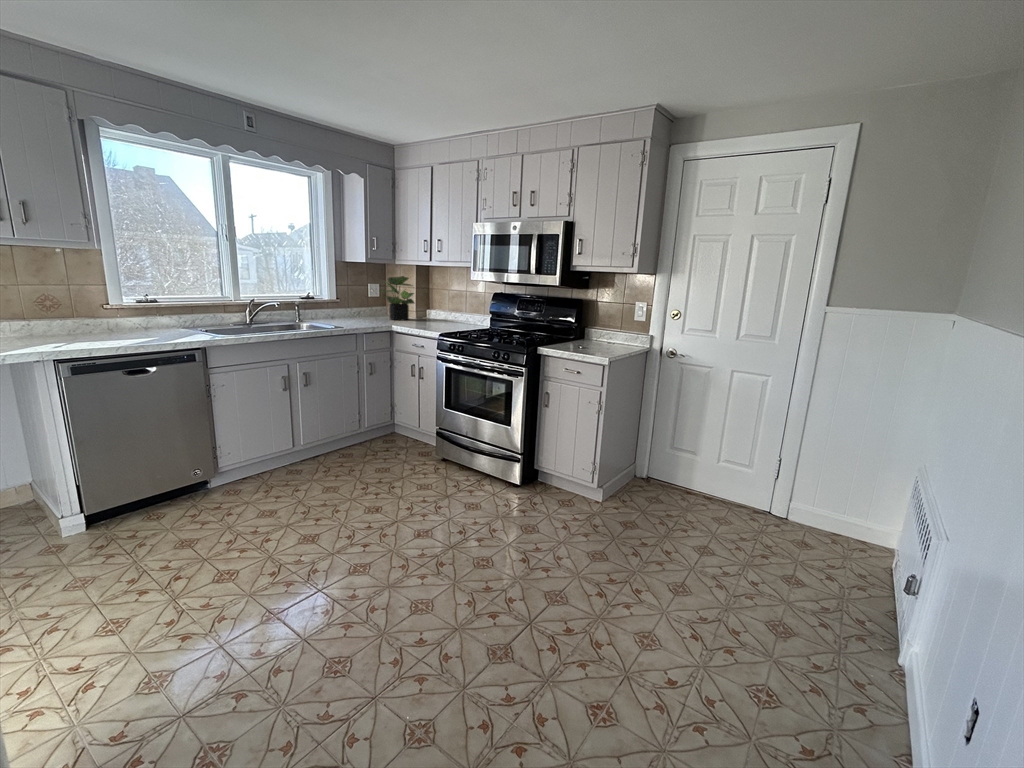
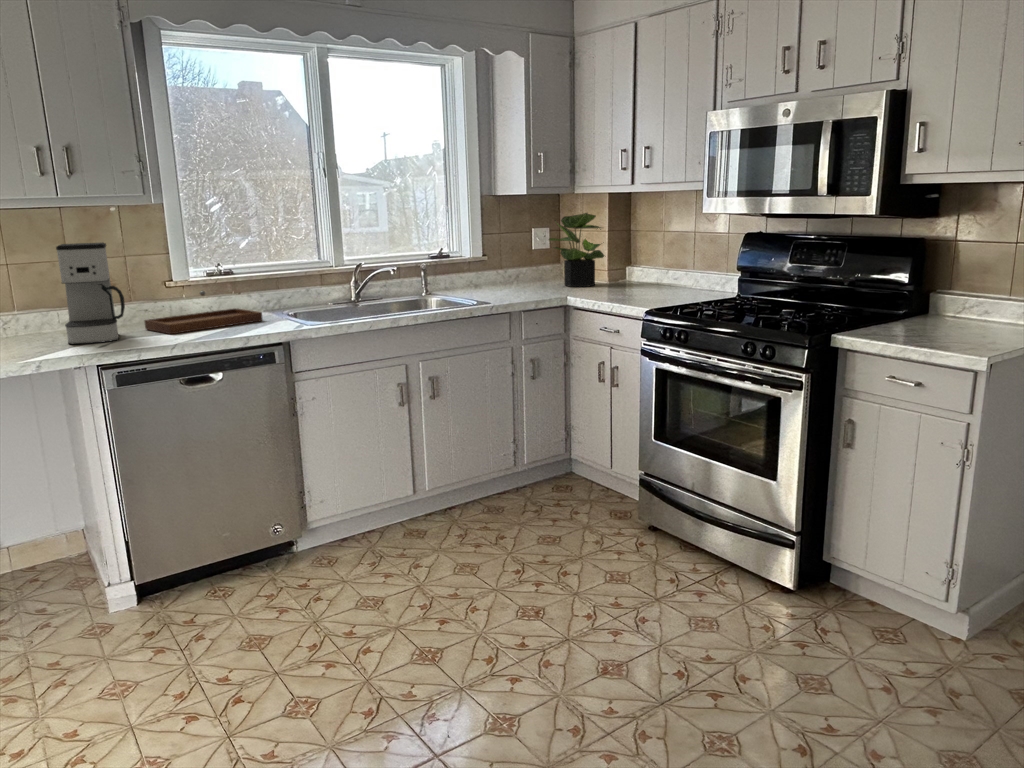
coffee maker: none [13,273,73,346] -> present [56,242,125,344]
tray: none [87,312,183,341] -> present [144,291,263,334]

